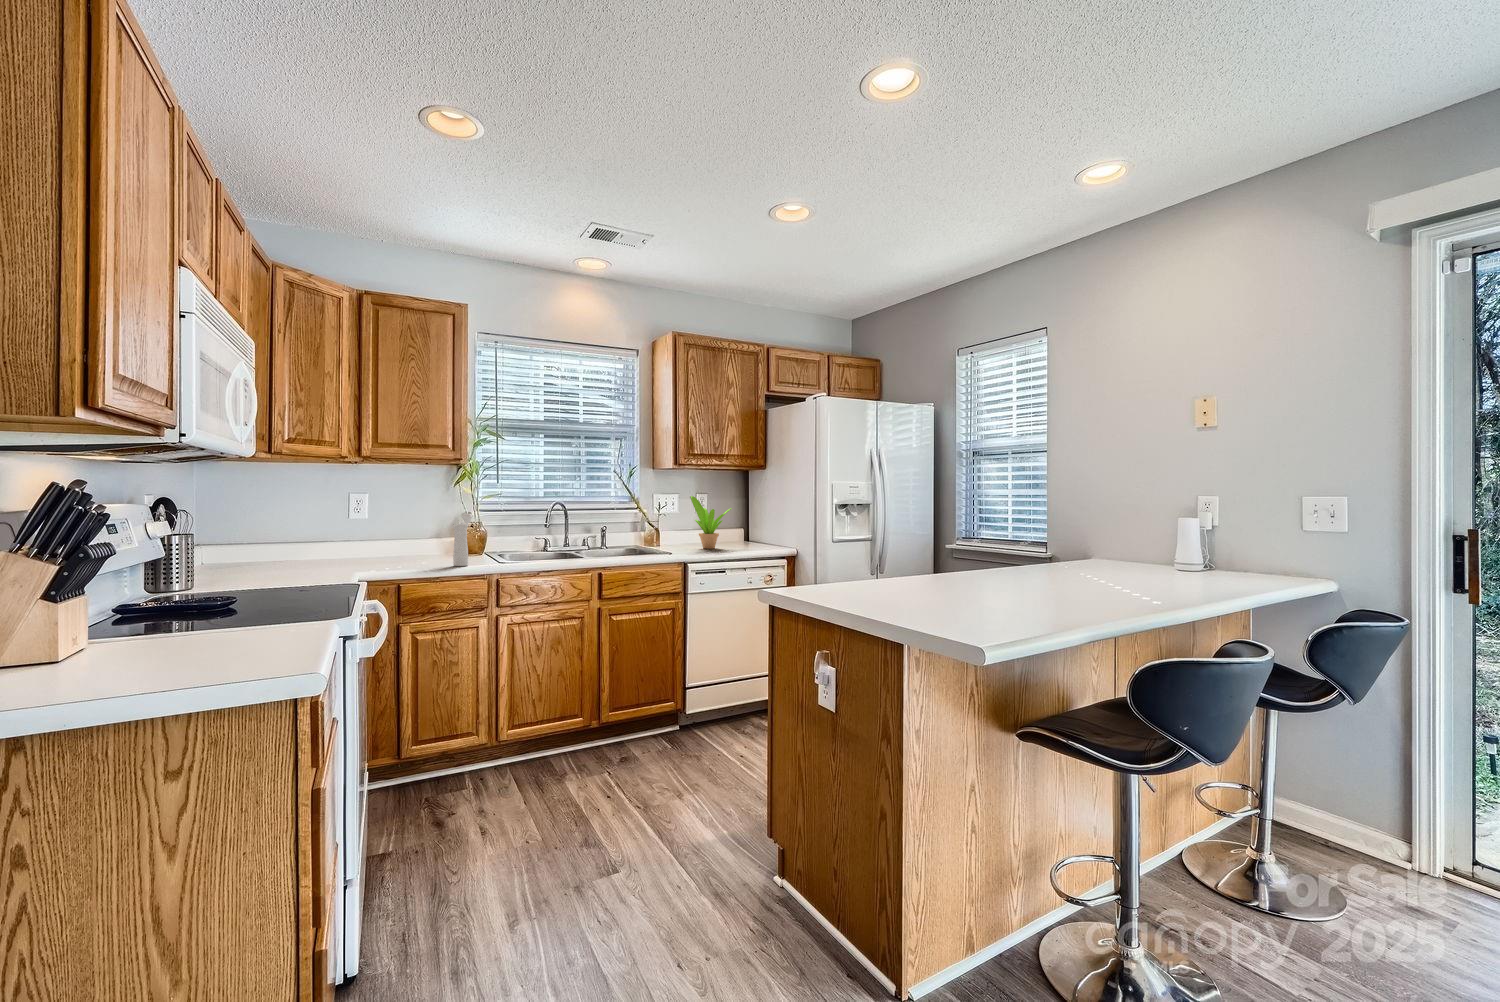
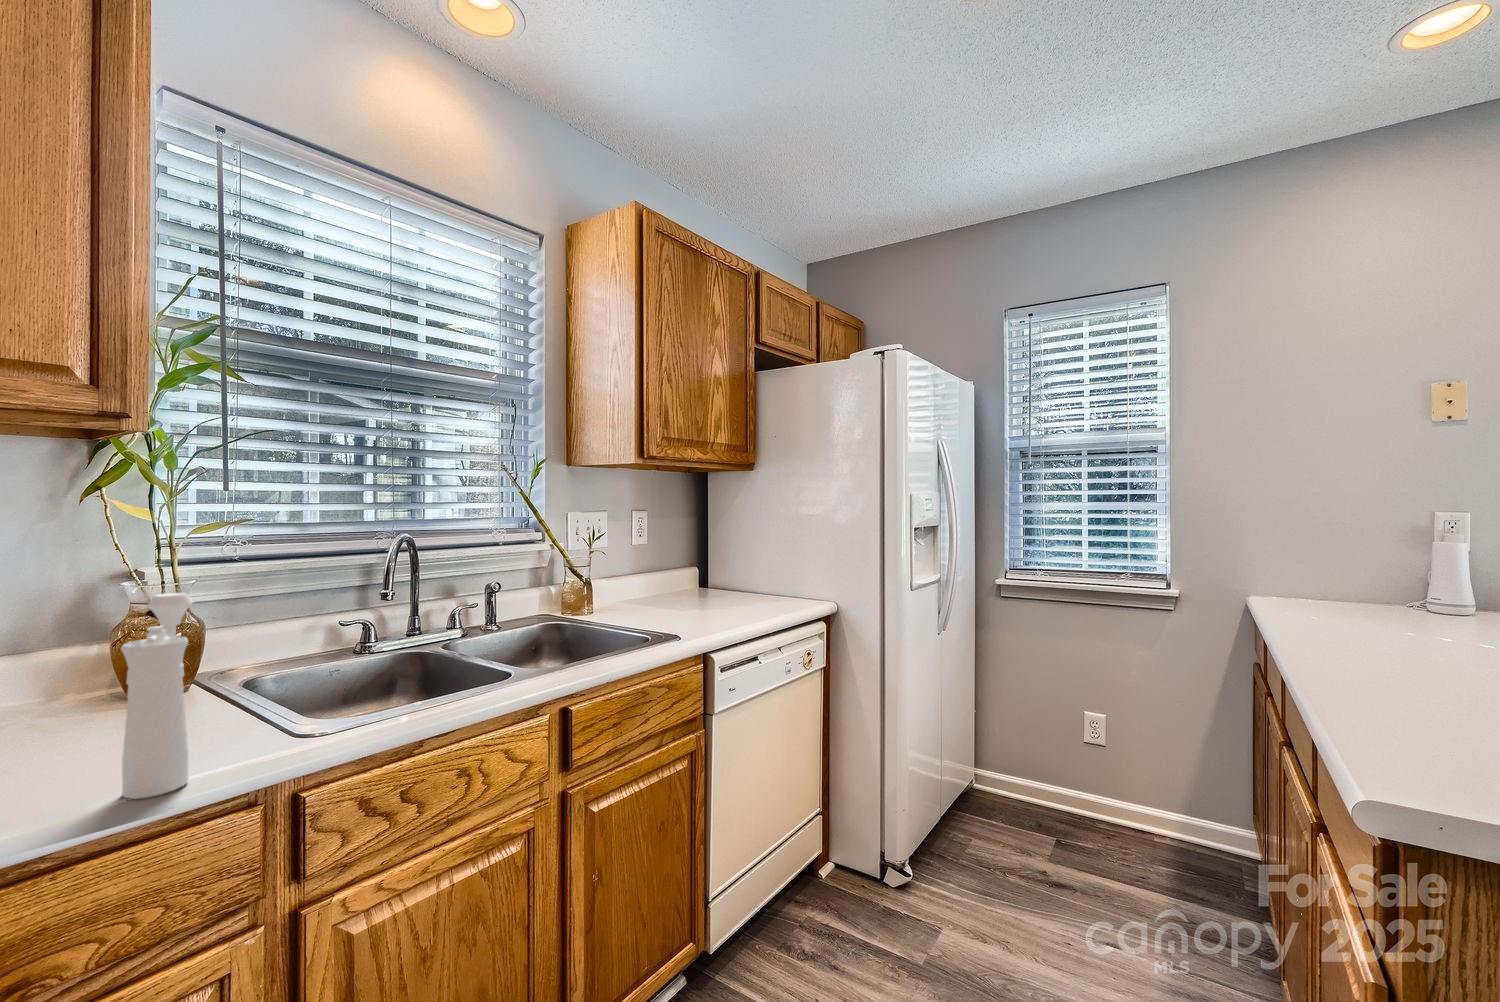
potted plant: present [690,496,732,549] -> none [640,515,721,610]

